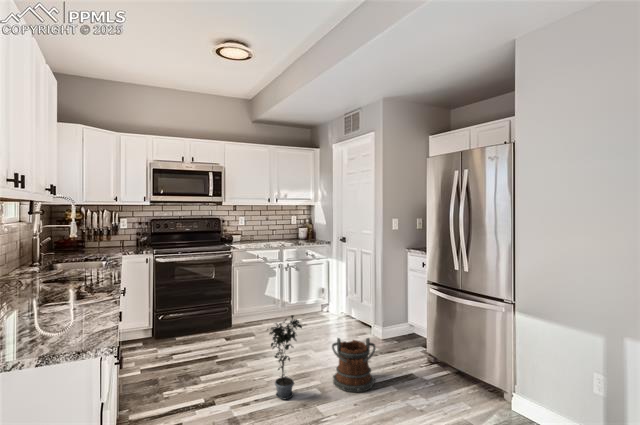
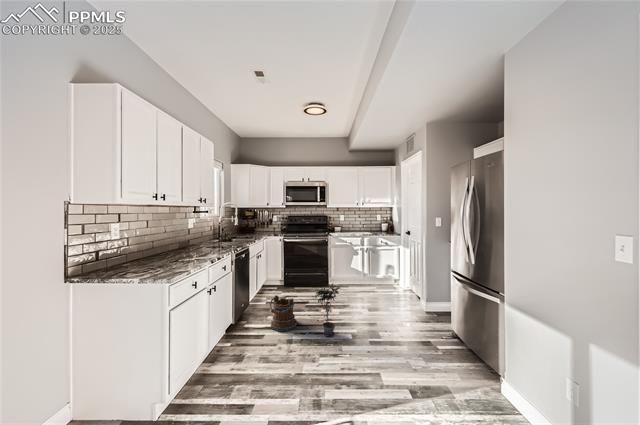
bucket: present [332,338,376,392] -> present [270,295,298,331]

